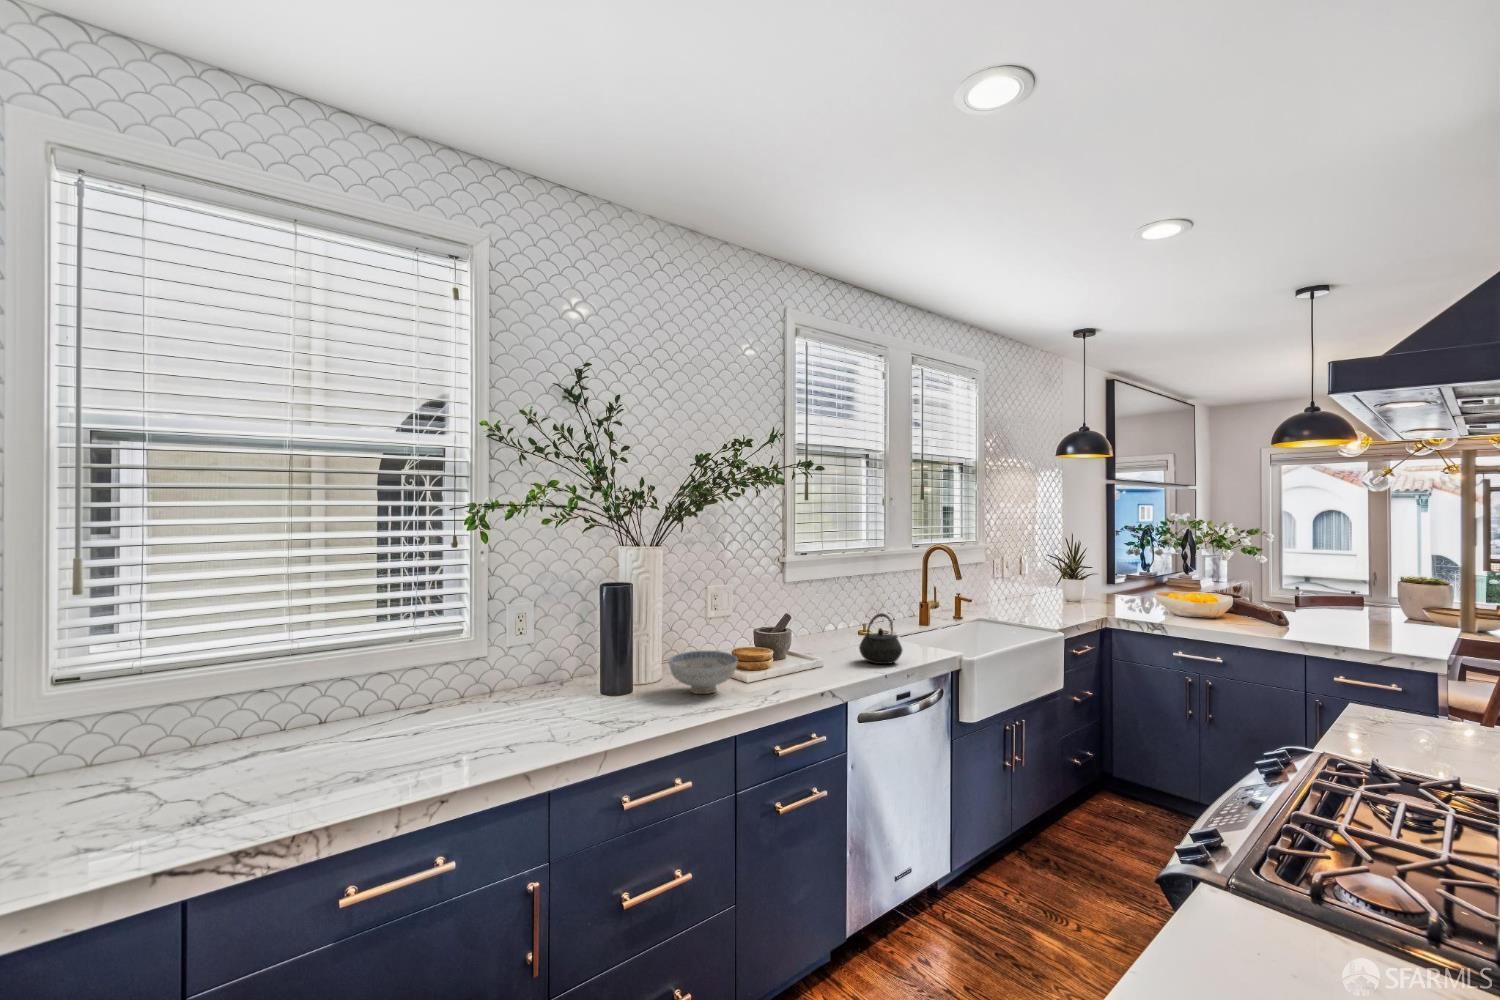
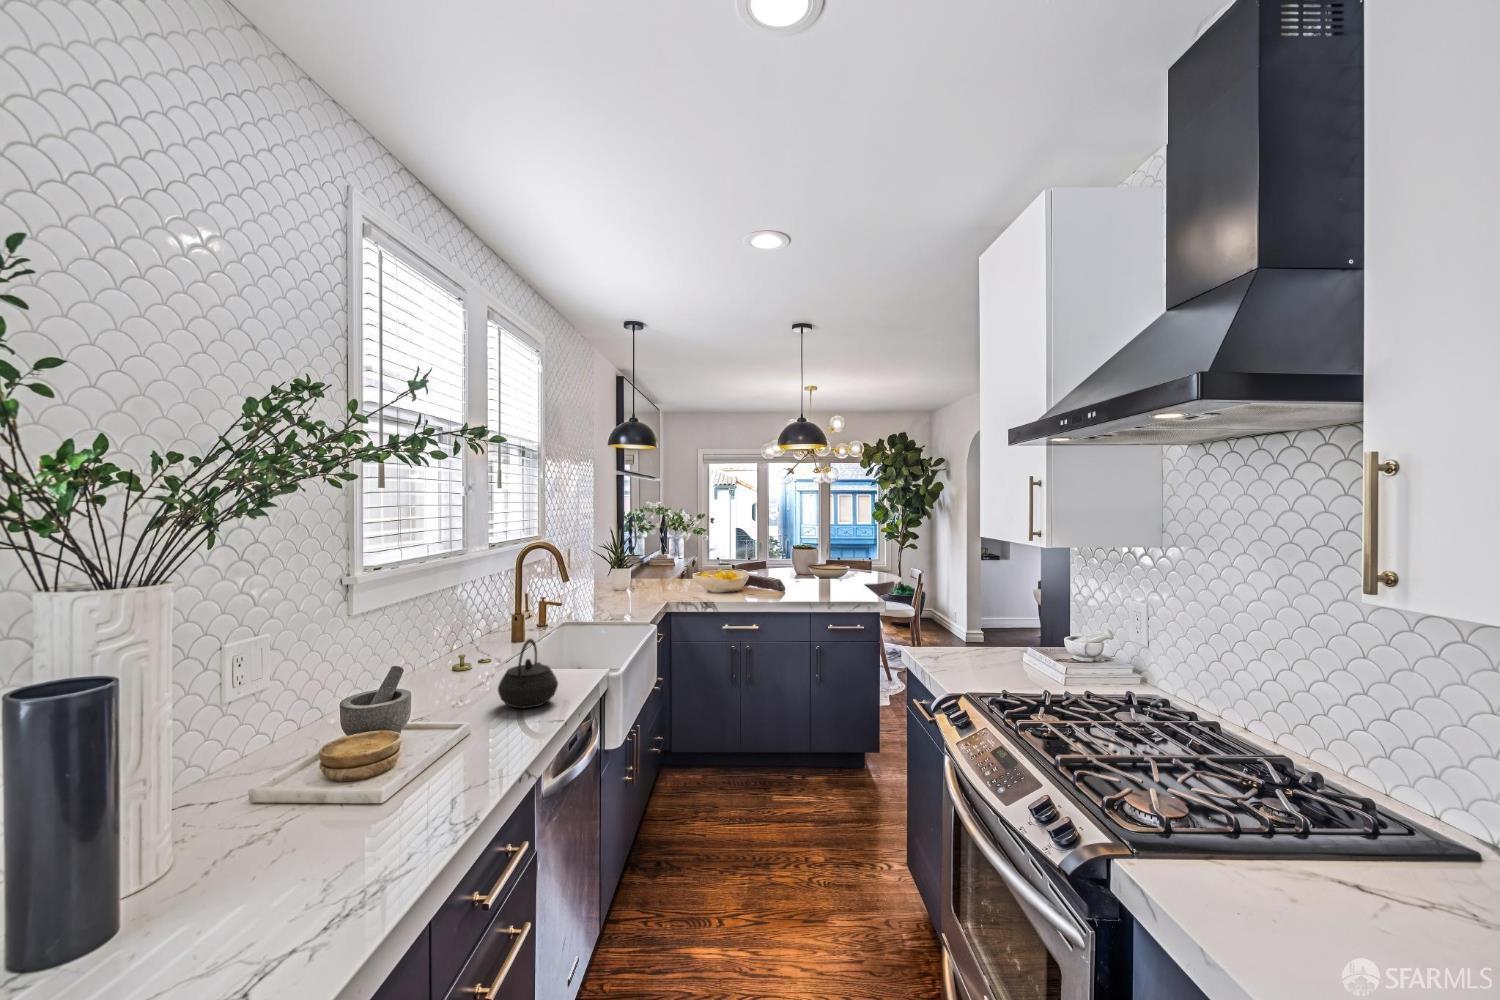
ceramic bowl: present [669,651,738,694] -> none [215,768,382,876]

